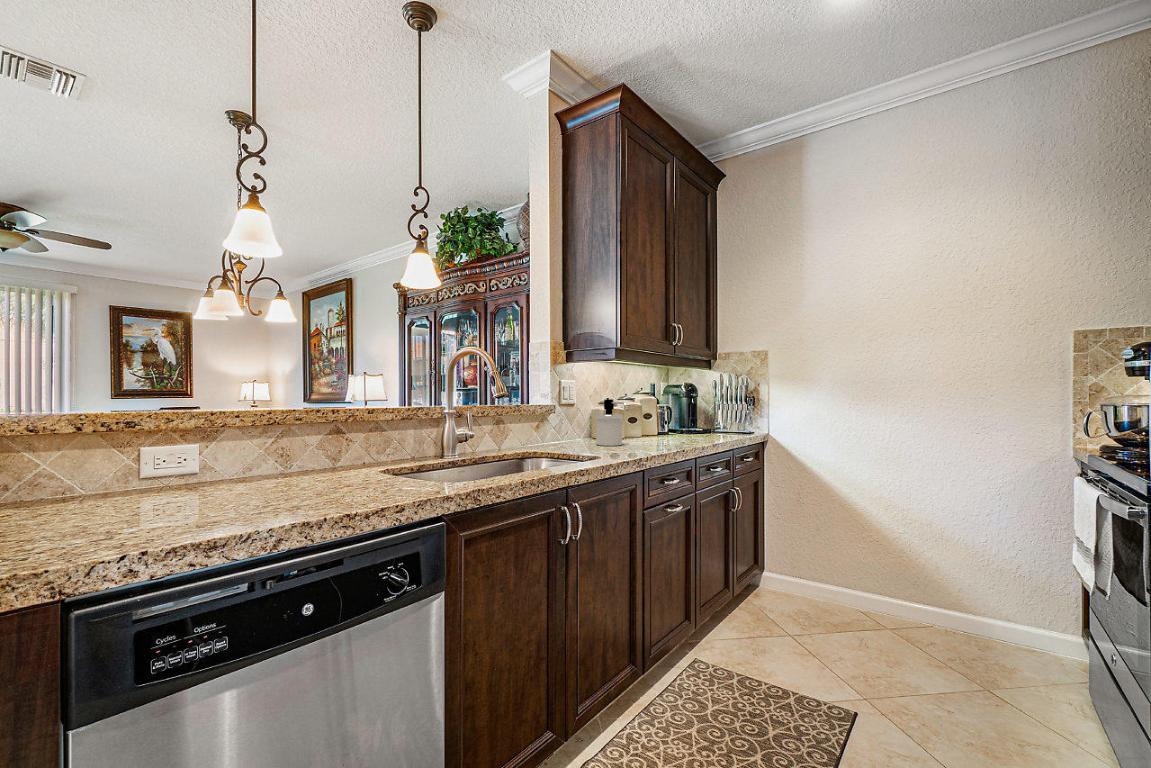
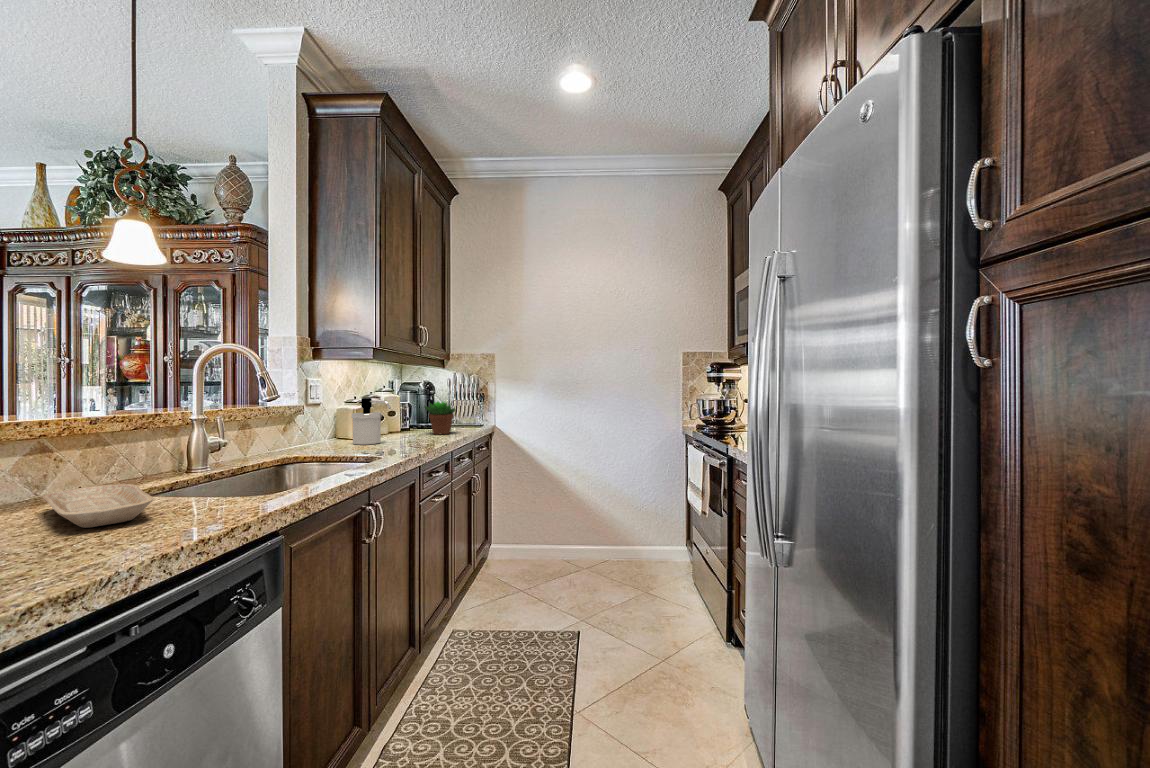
succulent plant: none [673,404,709,441] -> present [425,402,456,434]
tray: none [294,461,372,492] -> present [42,484,153,528]

